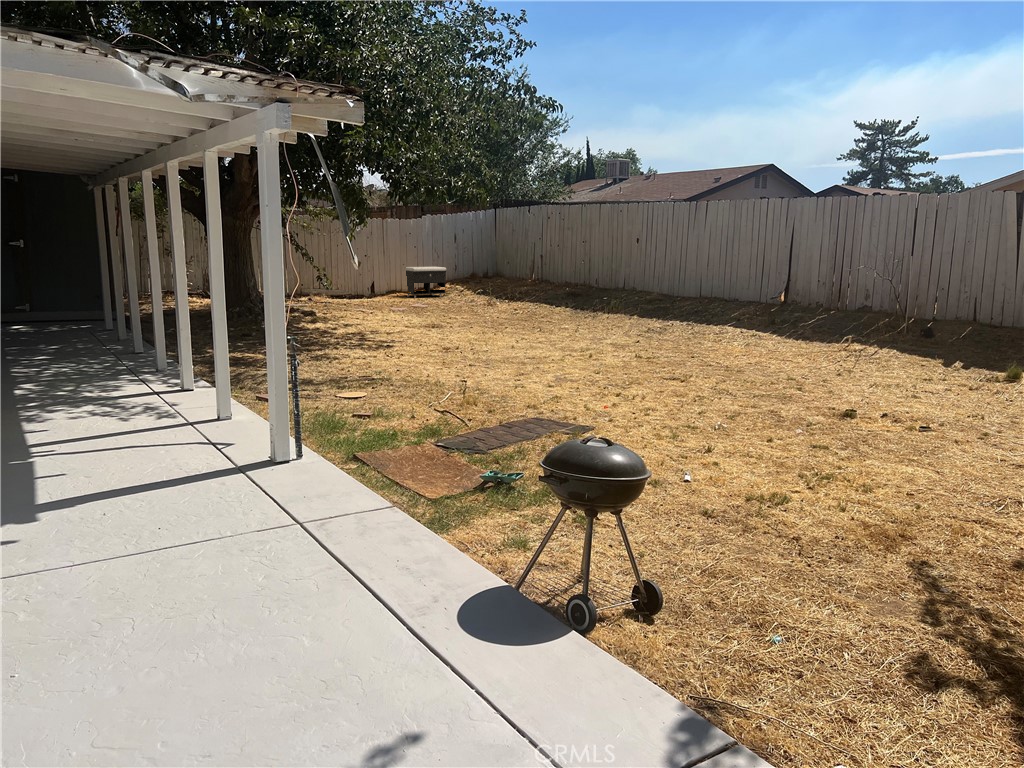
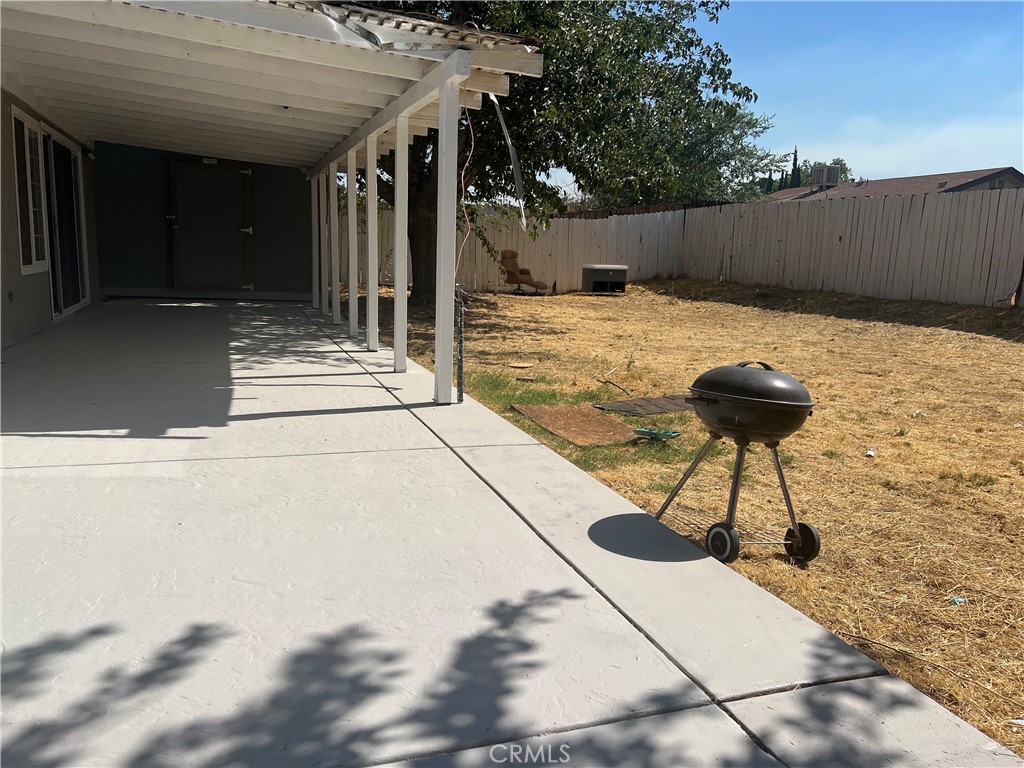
lounge chair: none [320,255,370,301] -> present [501,250,548,296]

